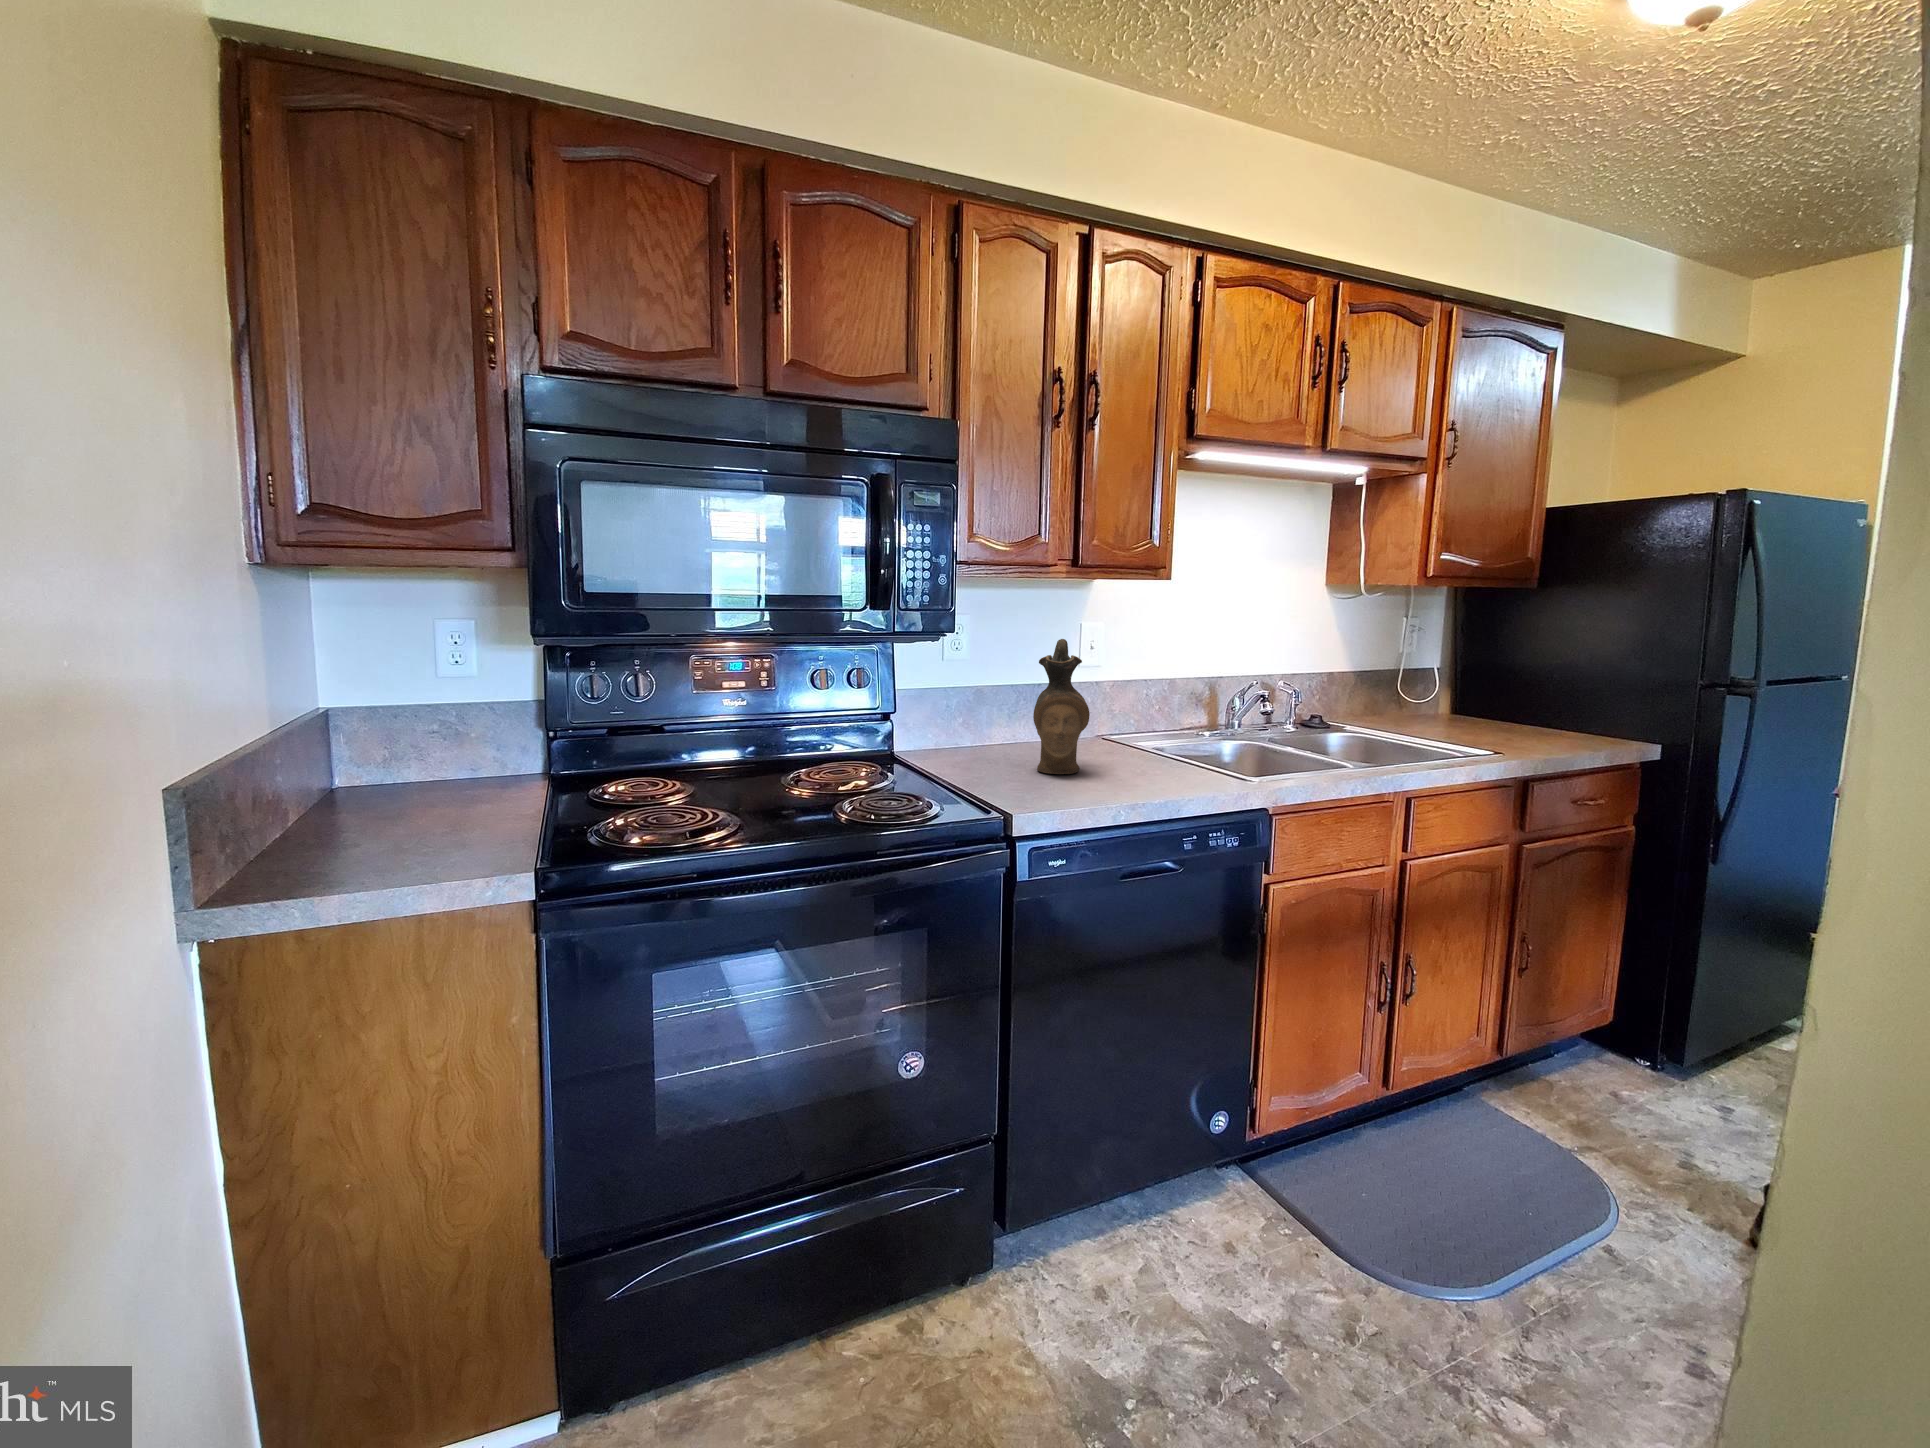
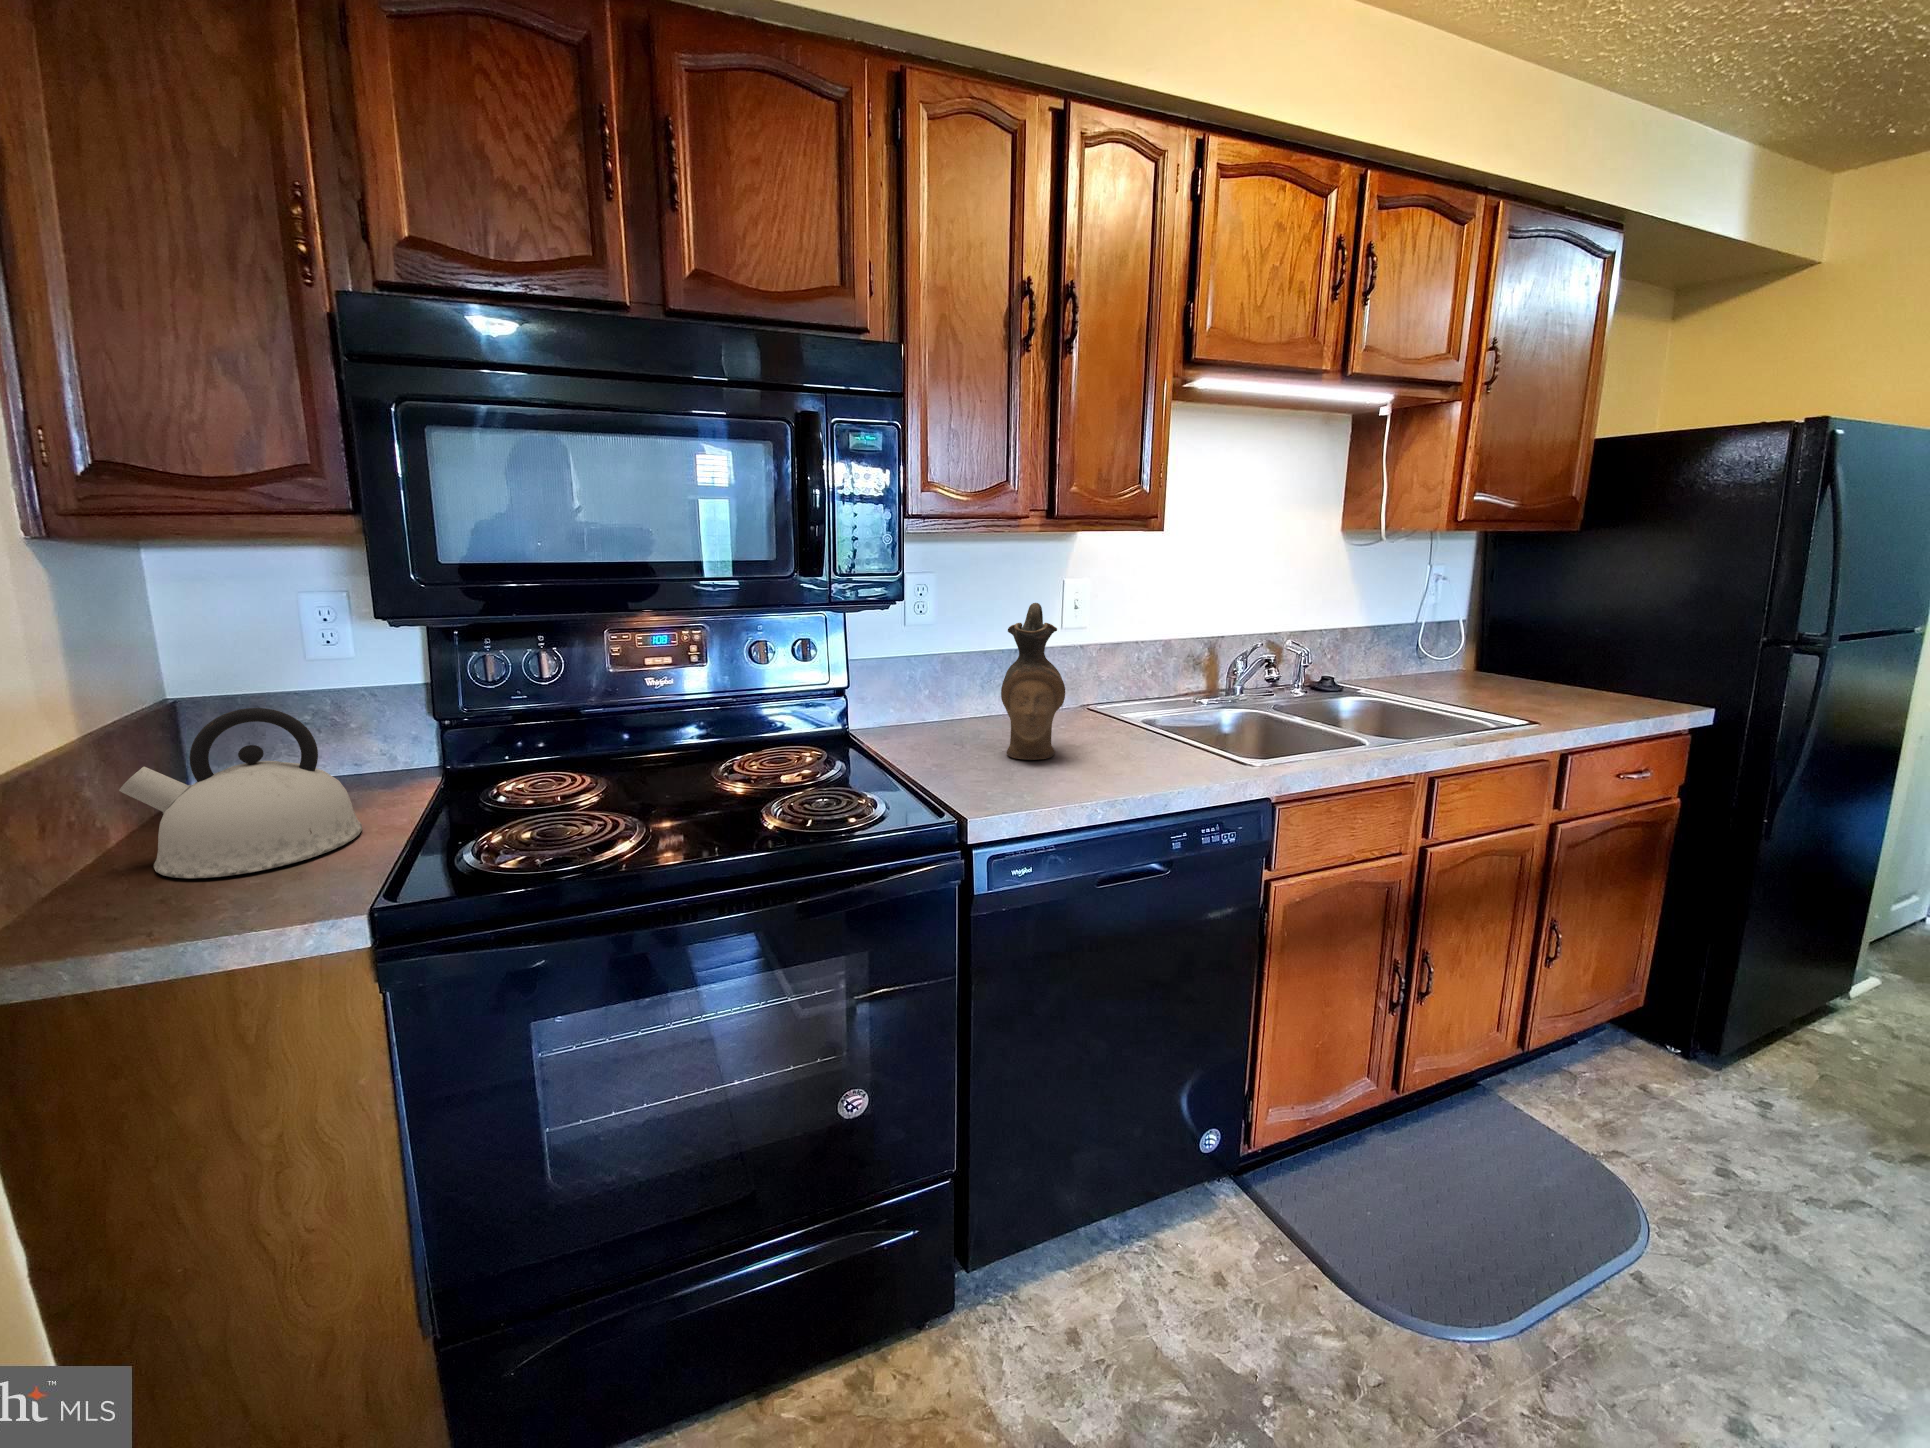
kettle: none [321,710,503,847] -> present [119,708,362,878]

